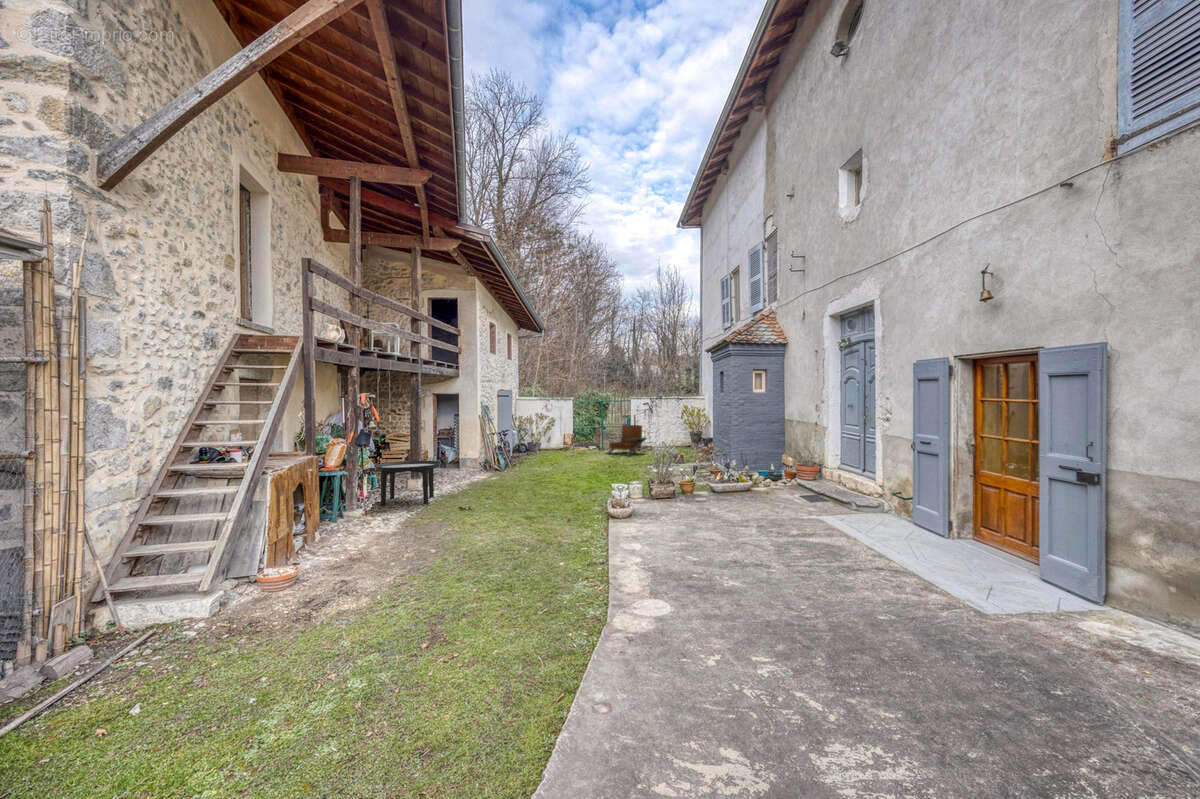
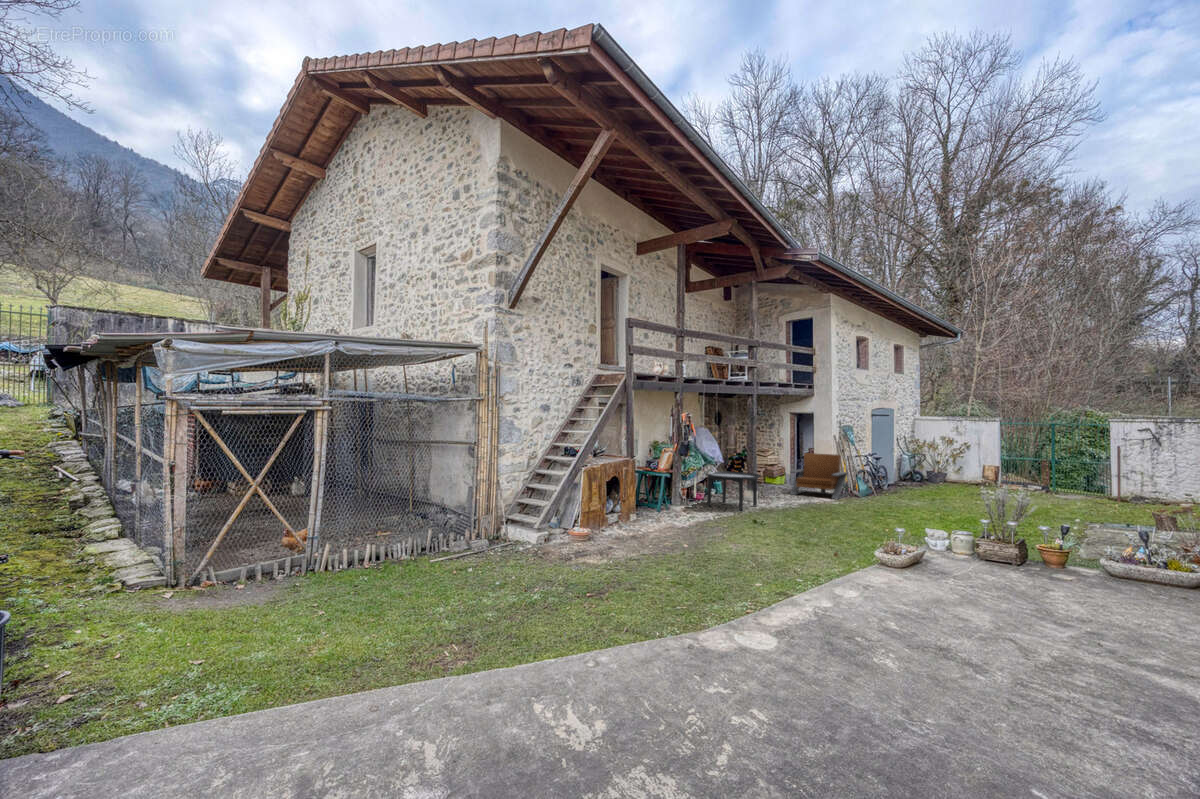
lounge chair: present [607,425,646,456] -> present [790,453,847,499]

